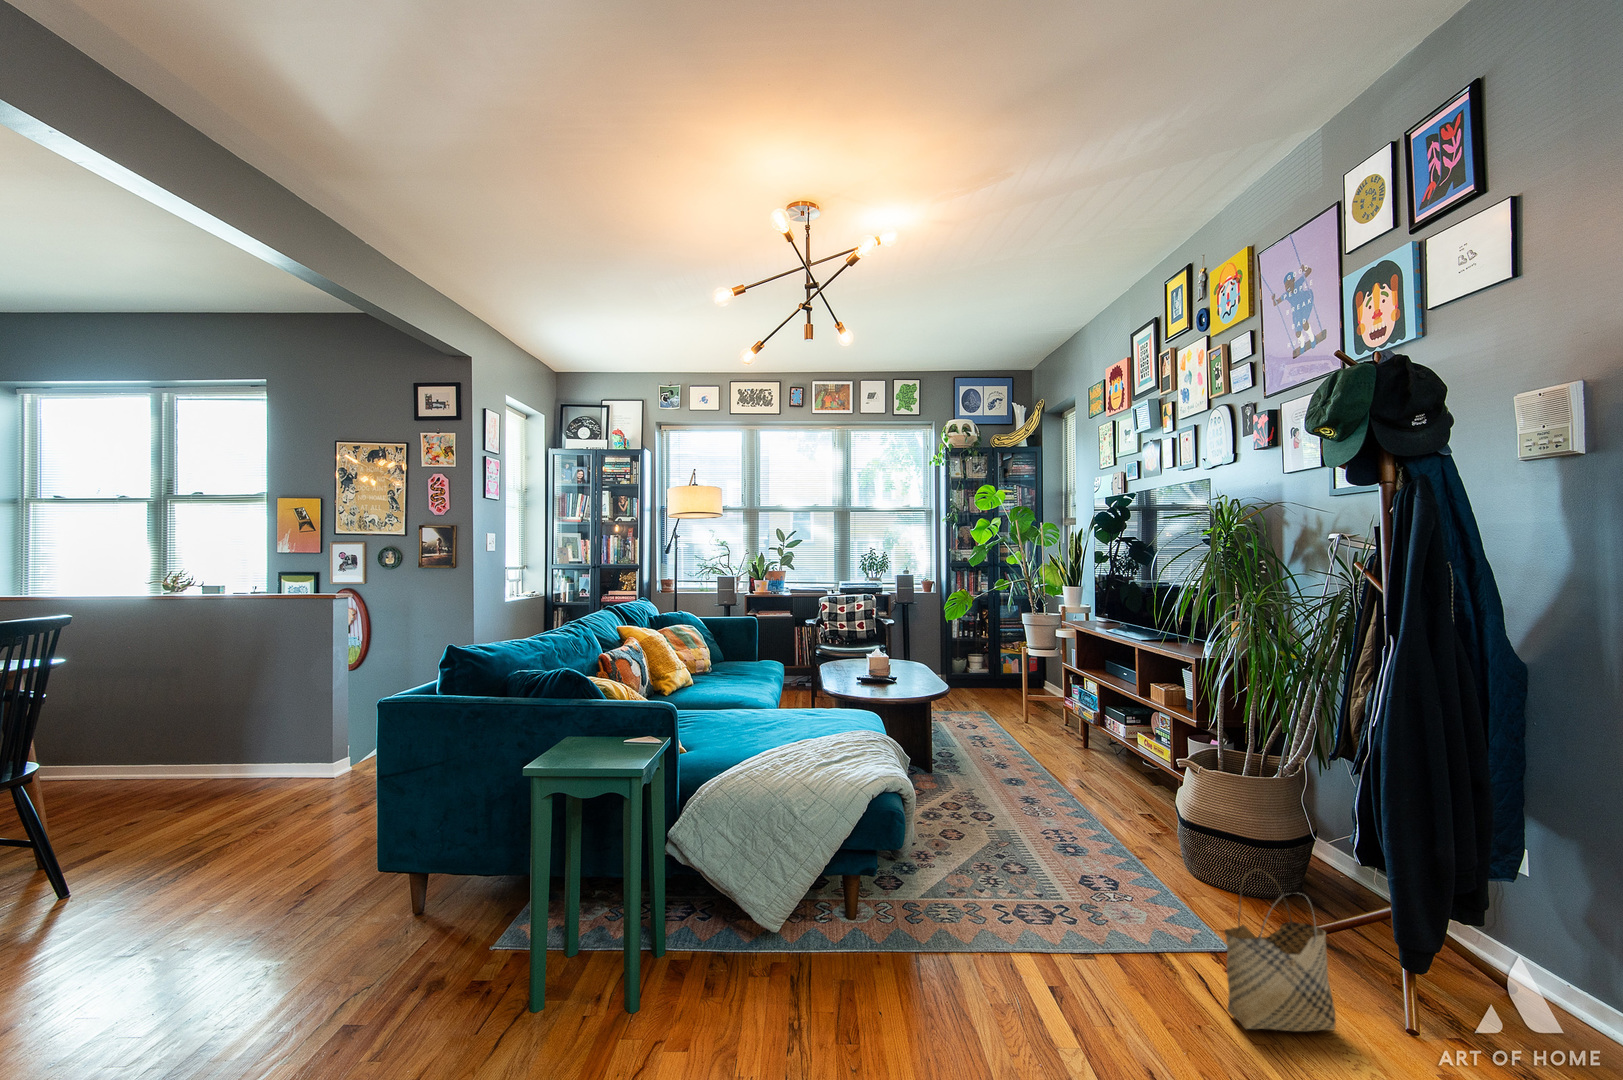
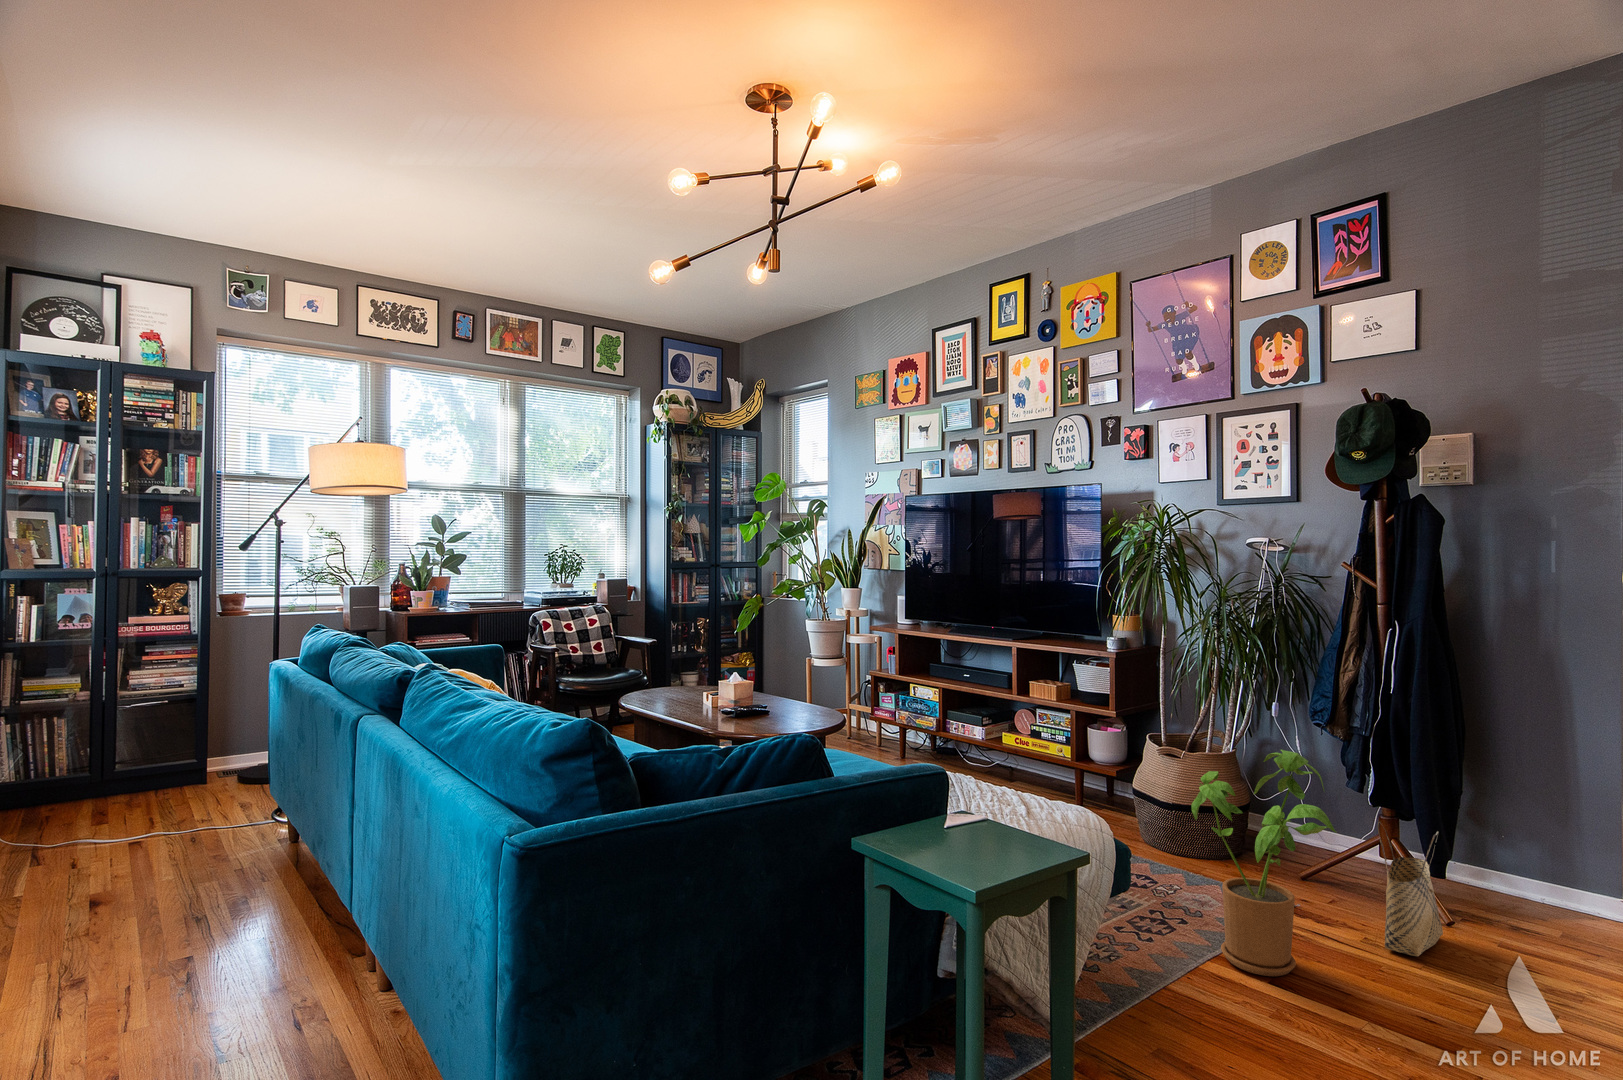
house plant: none [1013,756,1145,983] -> present [1191,750,1336,976]

